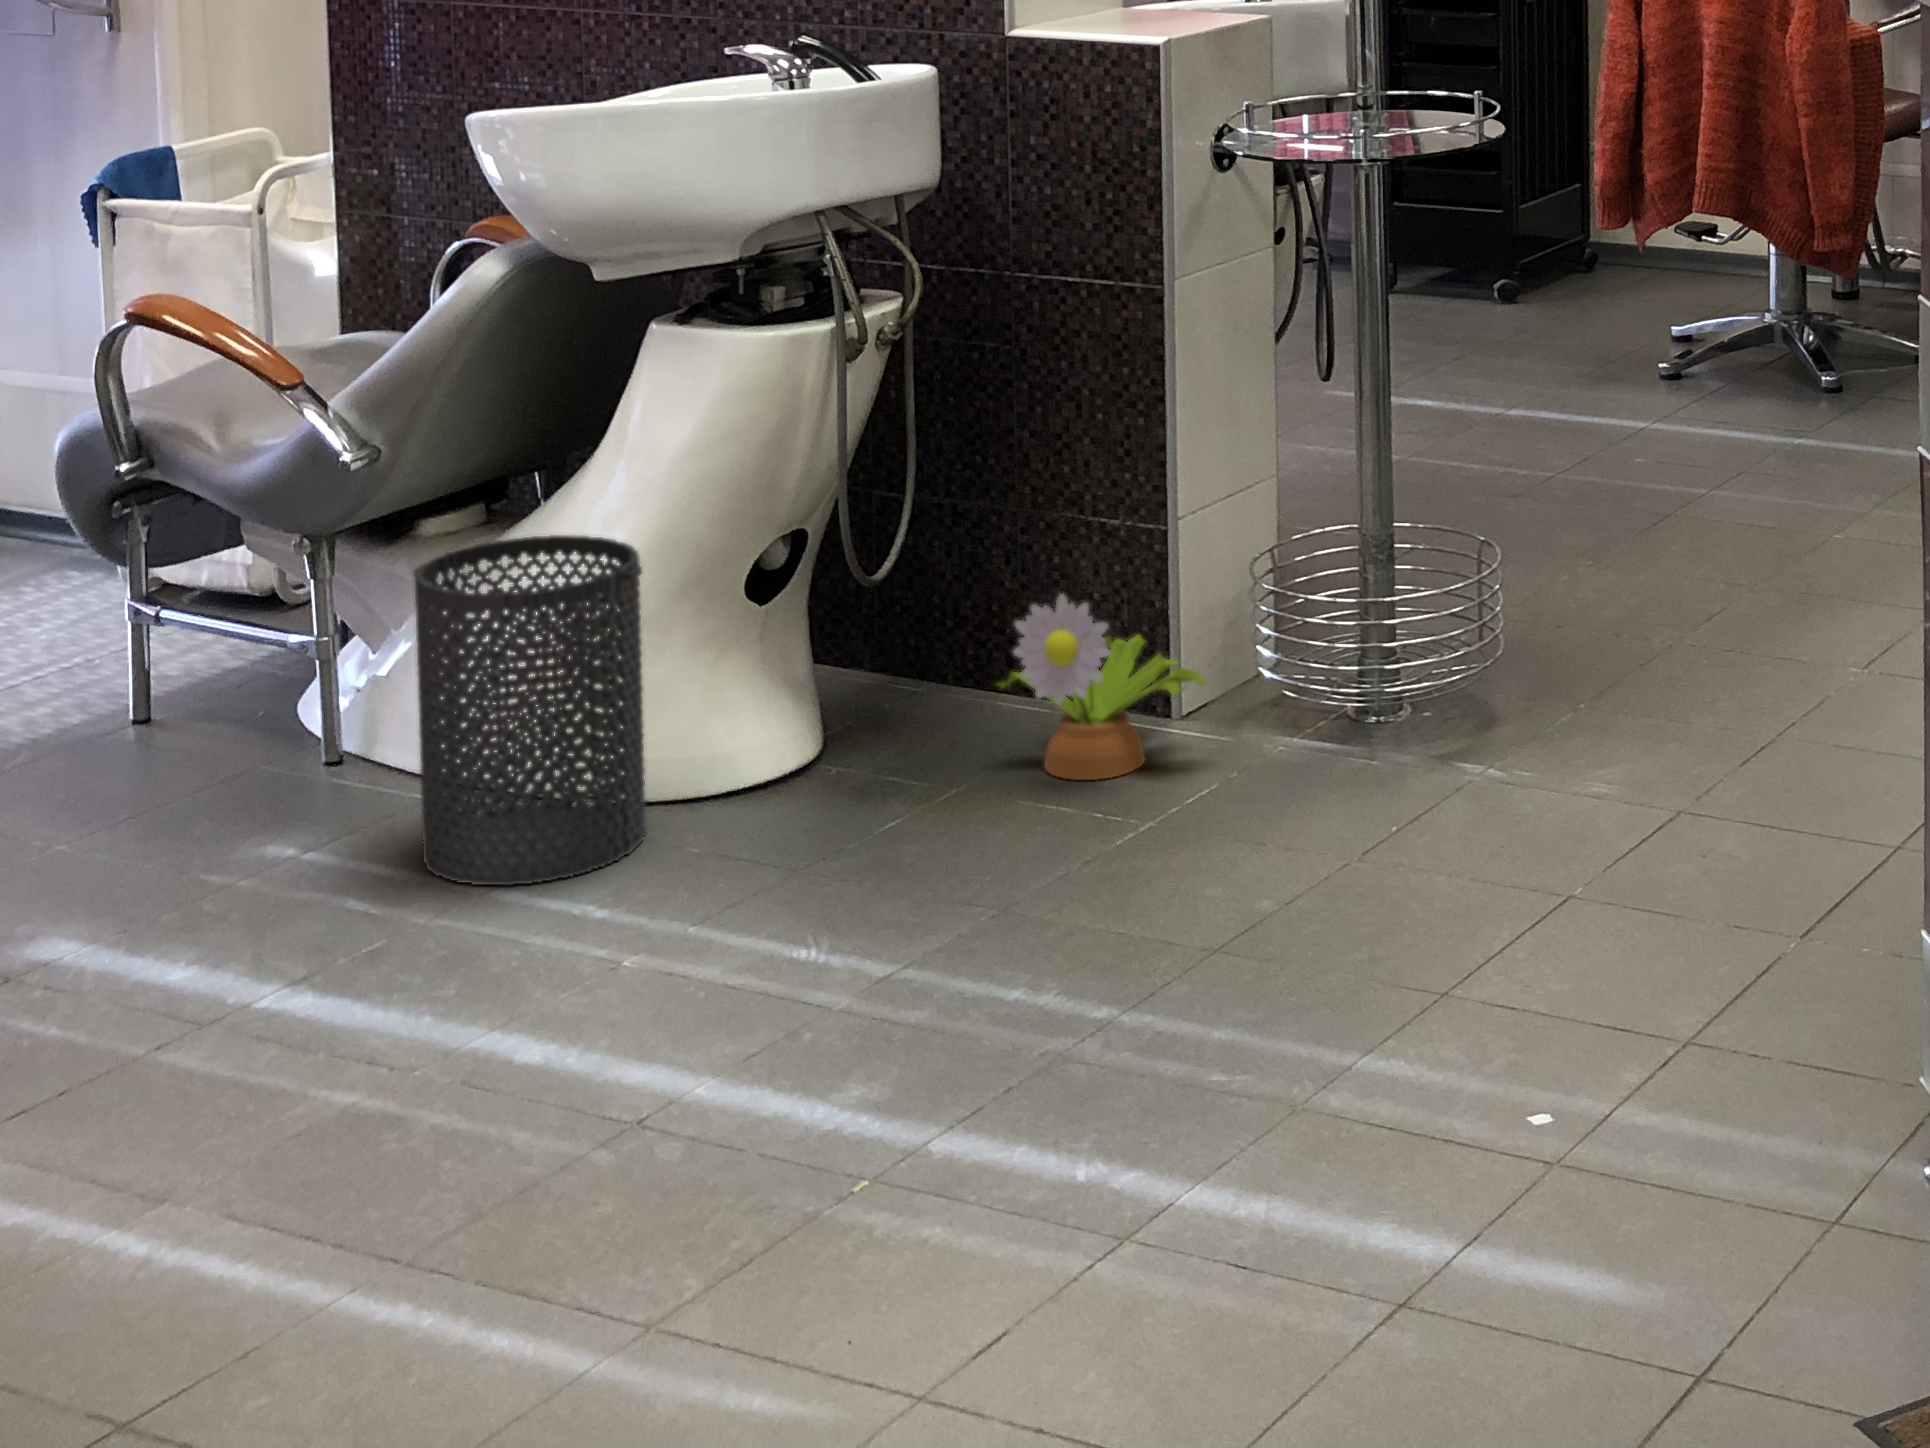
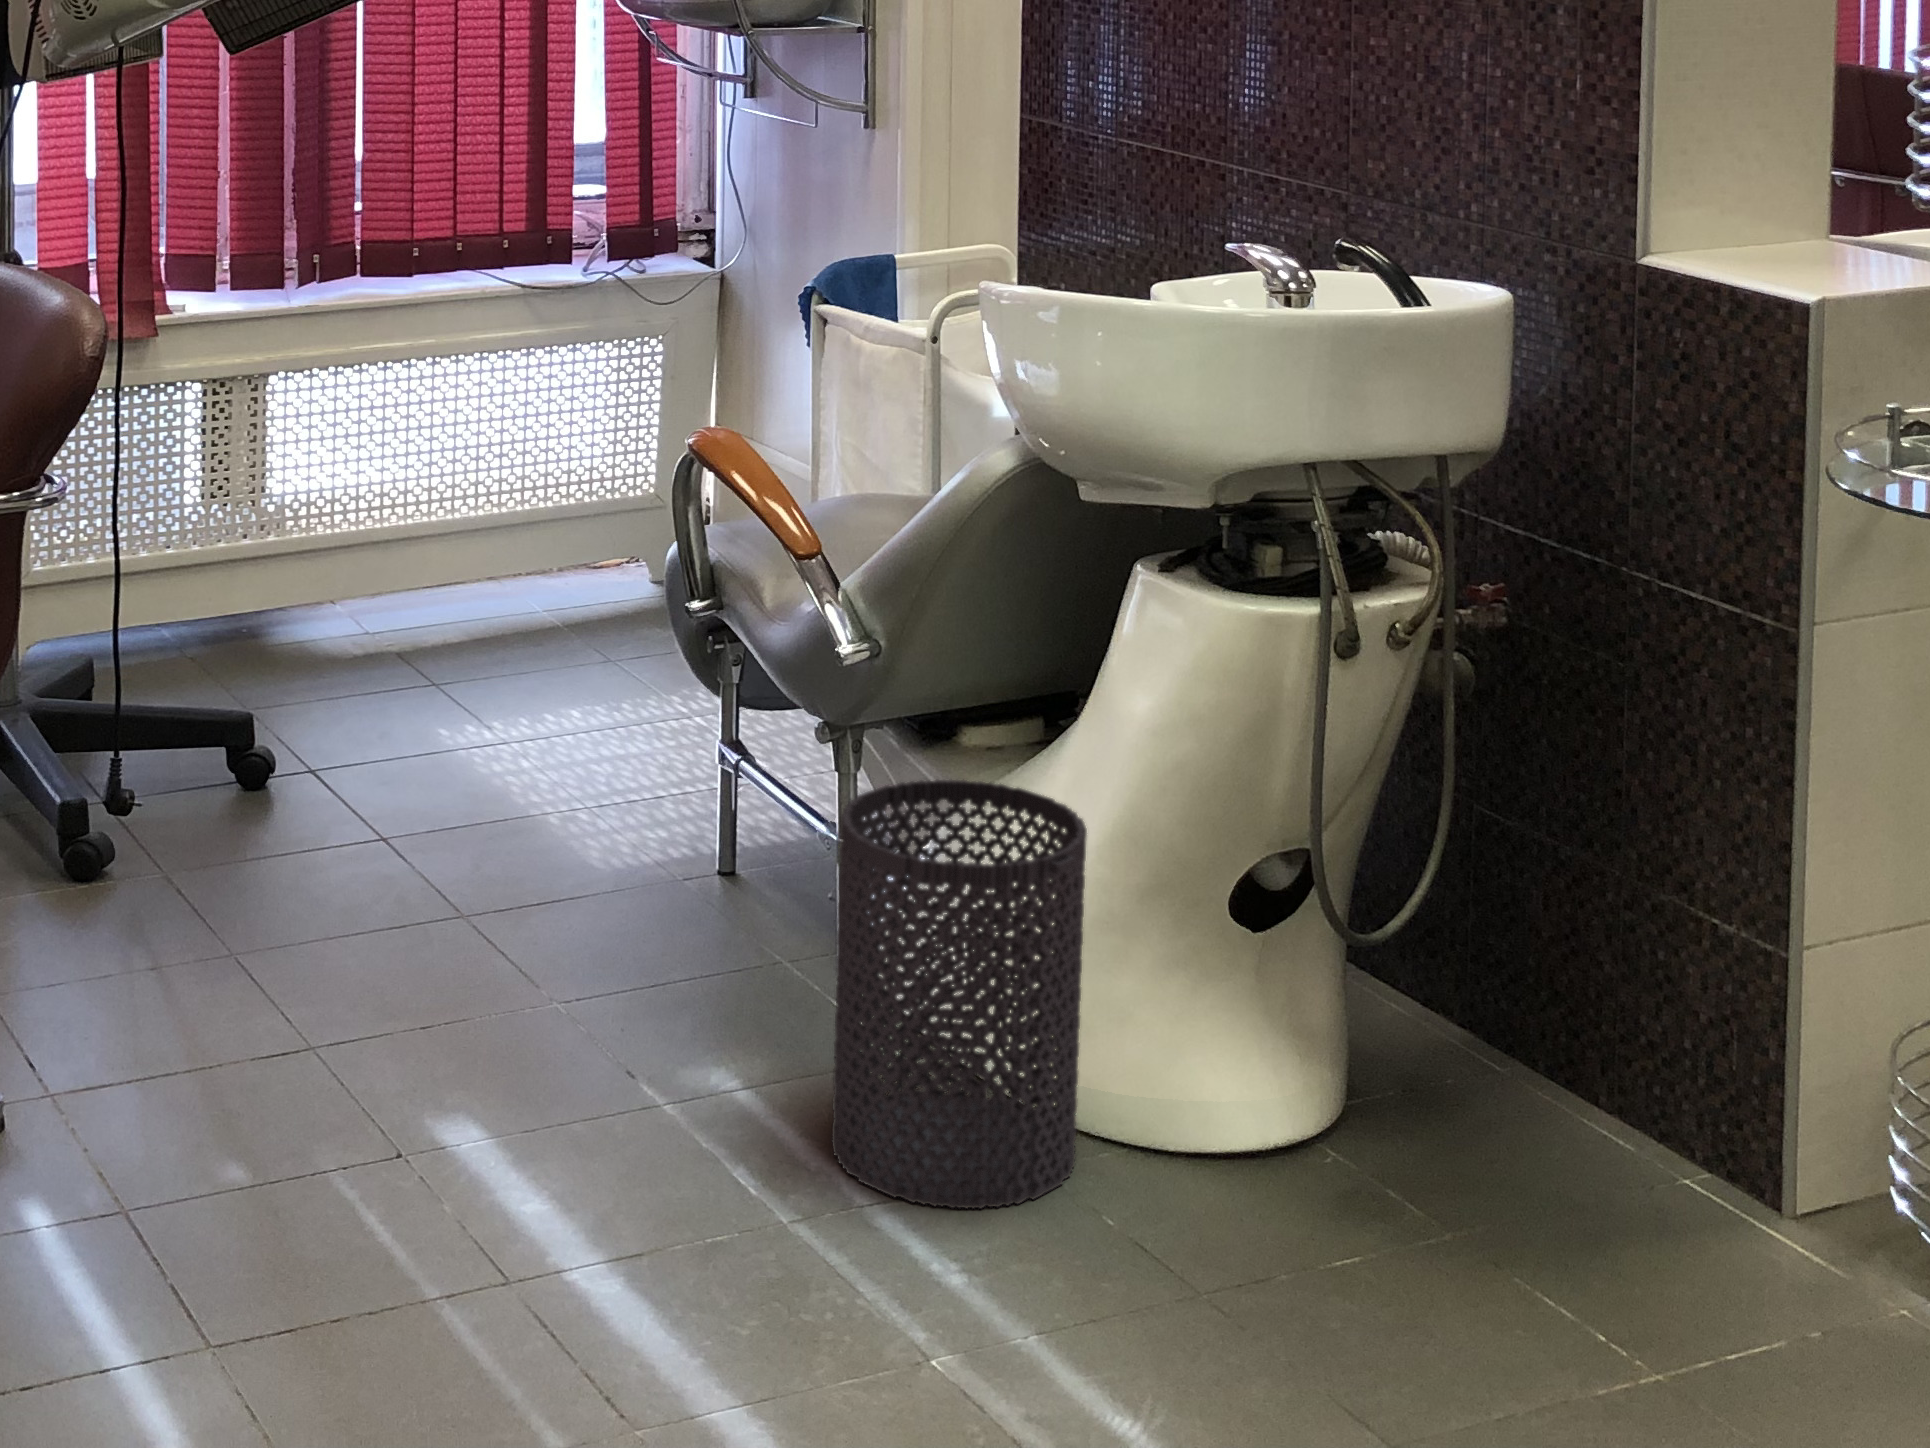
decorative plant: present [997,594,1205,780] -> none [1518,1026,1796,1293]

